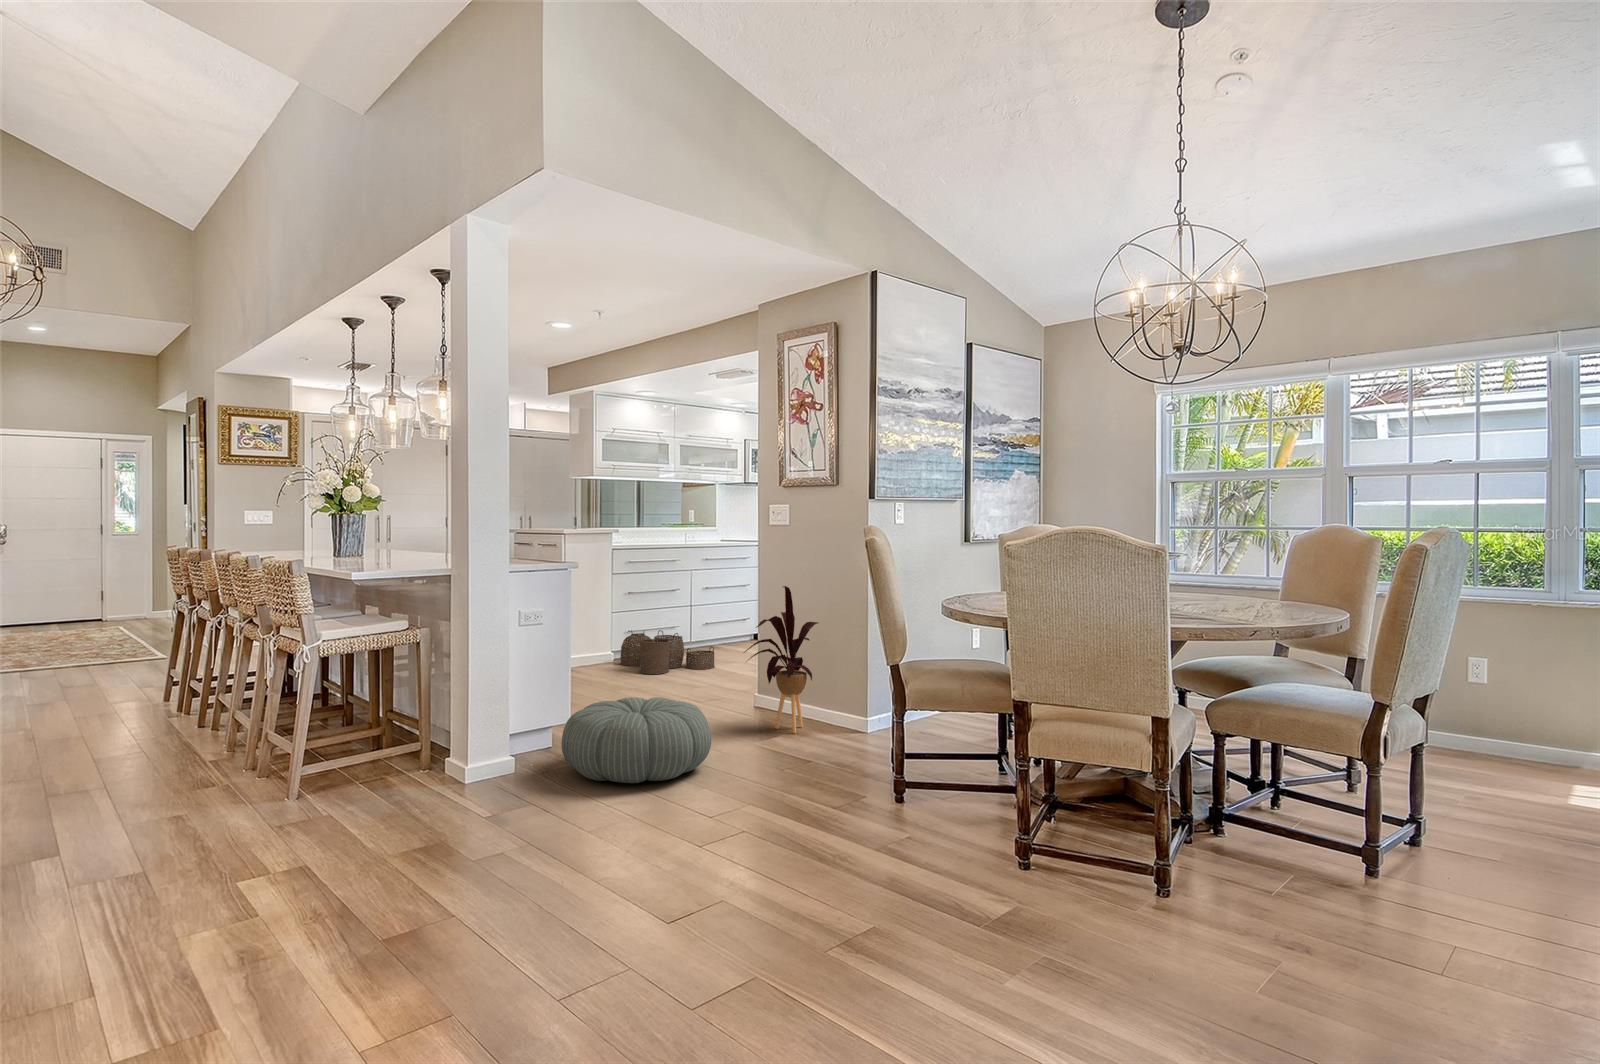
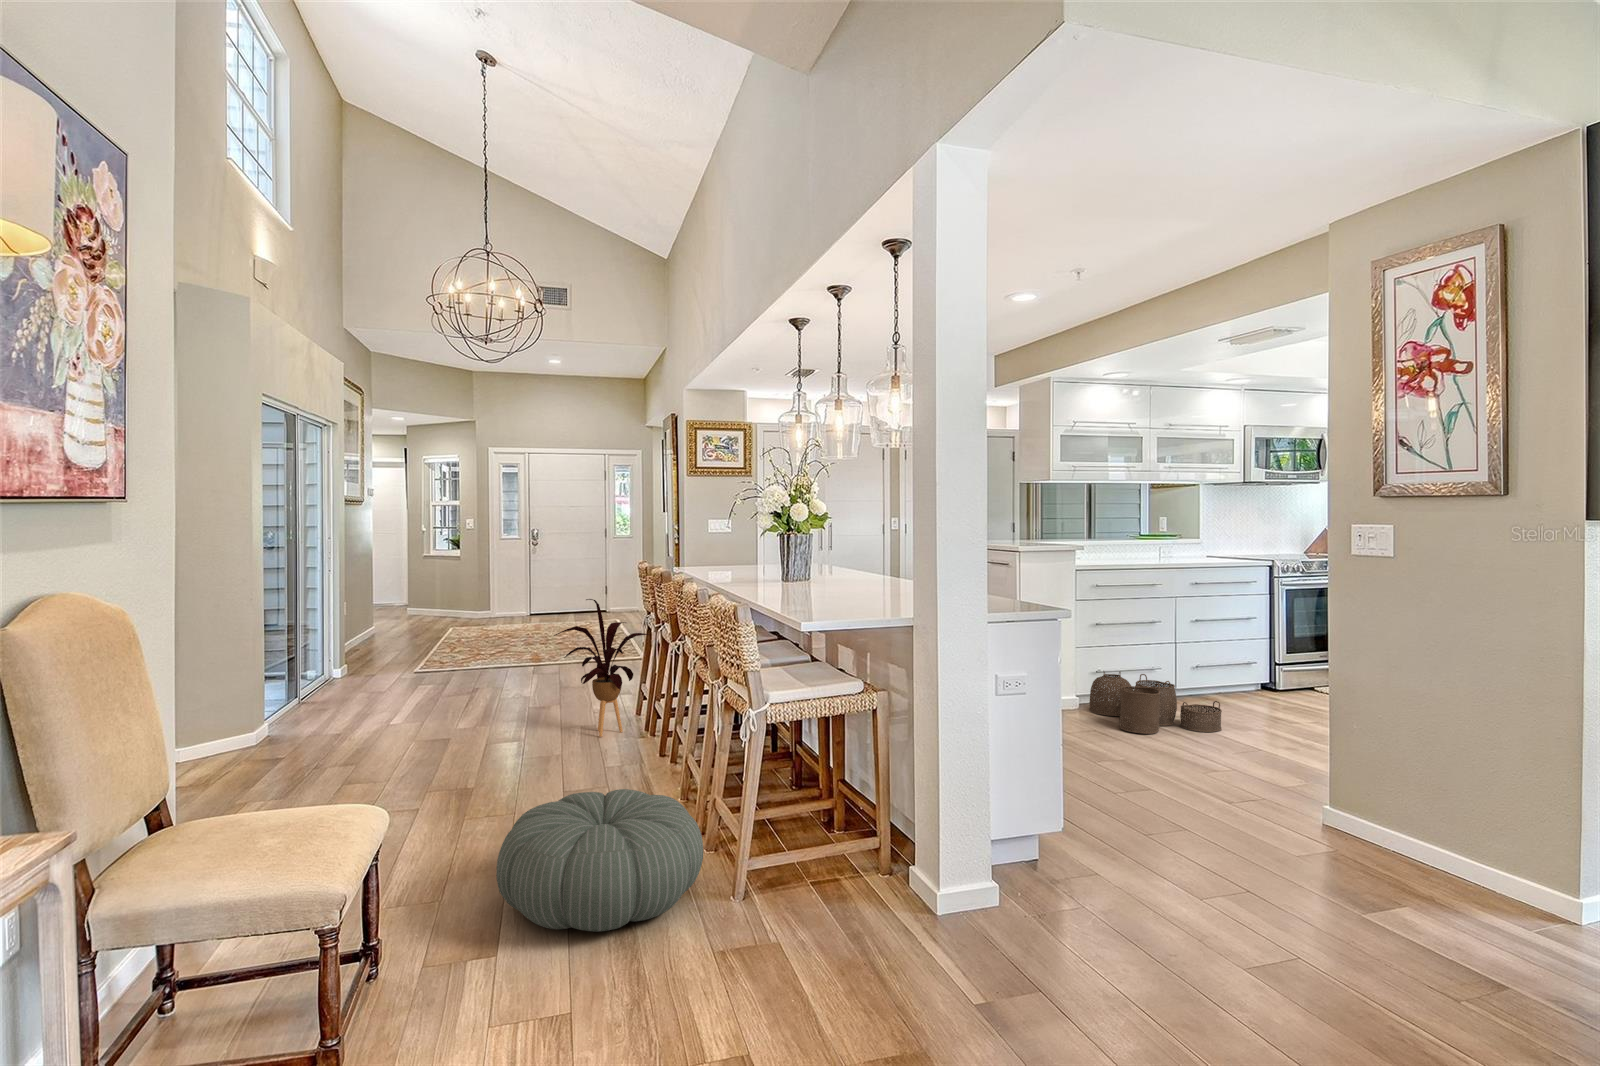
house plant: present [745,586,818,733] -> present [554,599,649,737]
pouf: present [561,697,711,784] -> present [496,789,703,931]

